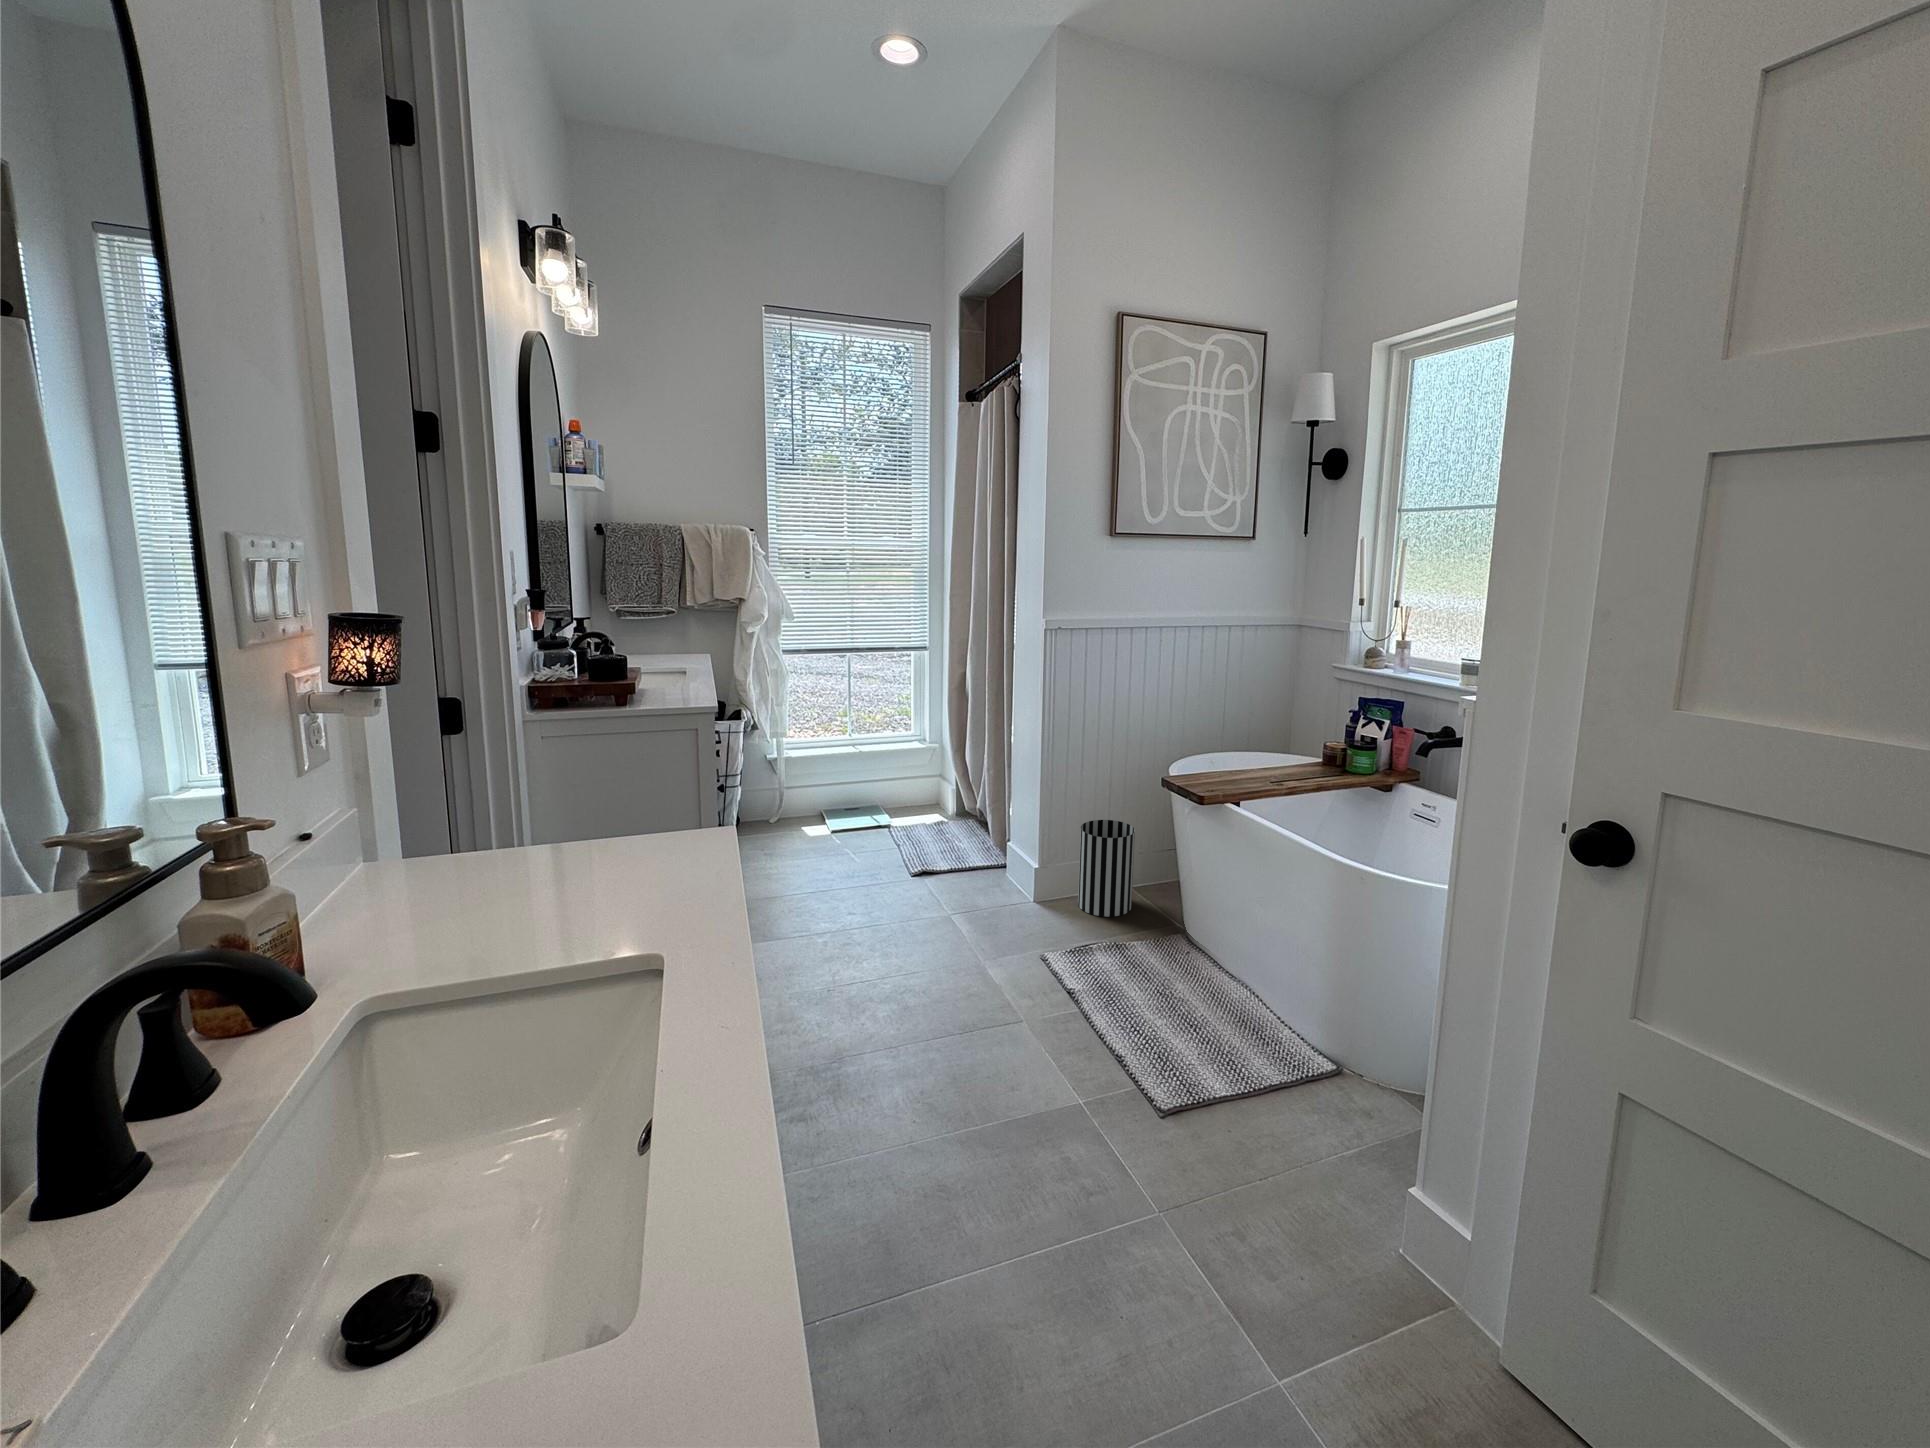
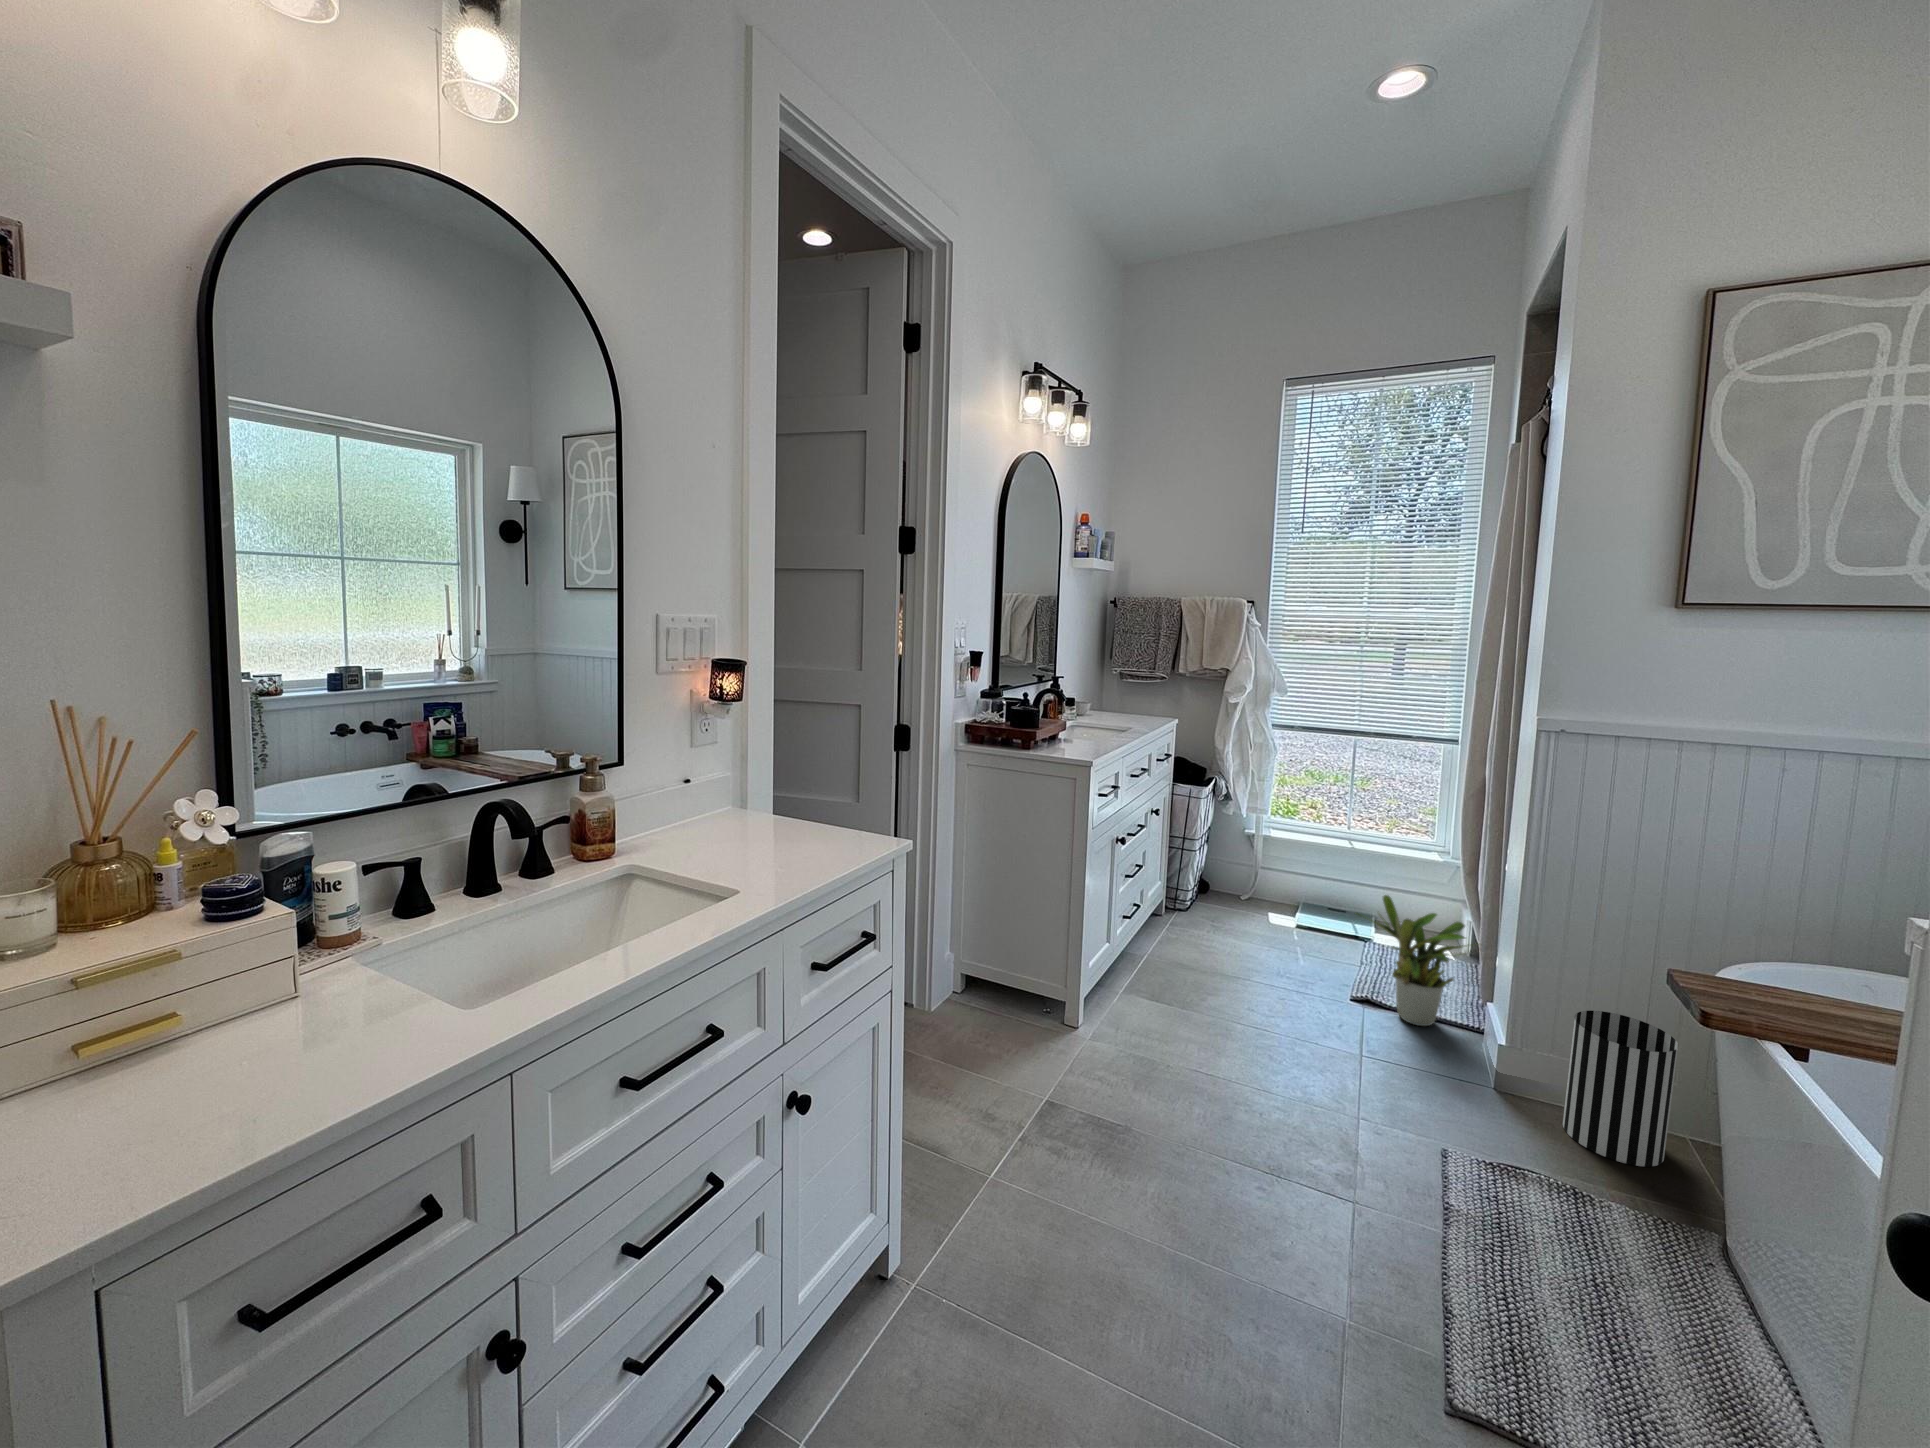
potted plant: none [916,781,1005,879] -> present [1357,895,1480,1026]

